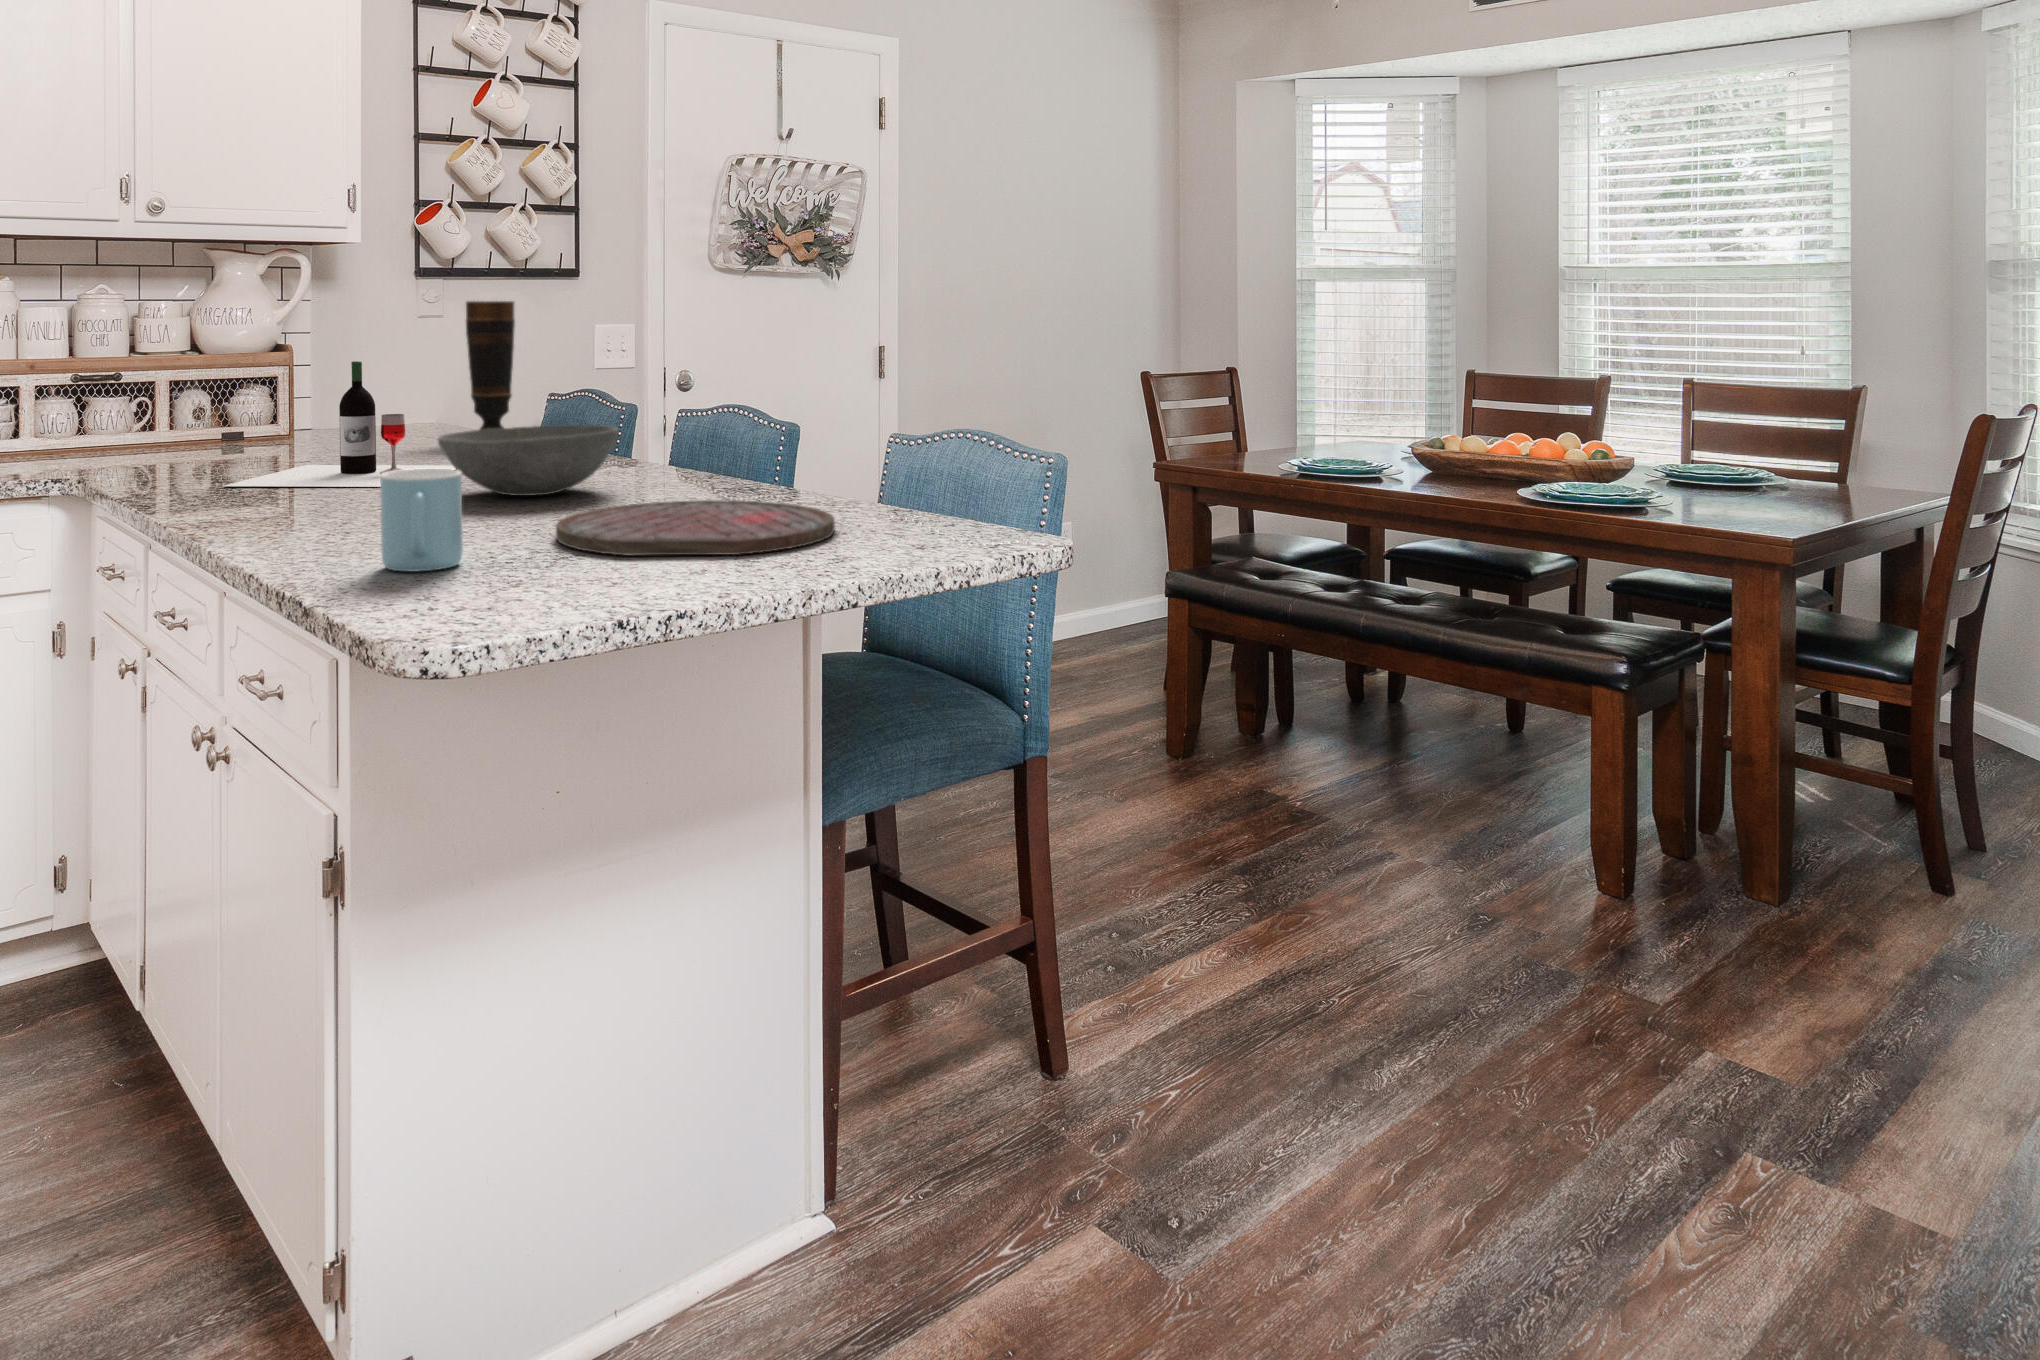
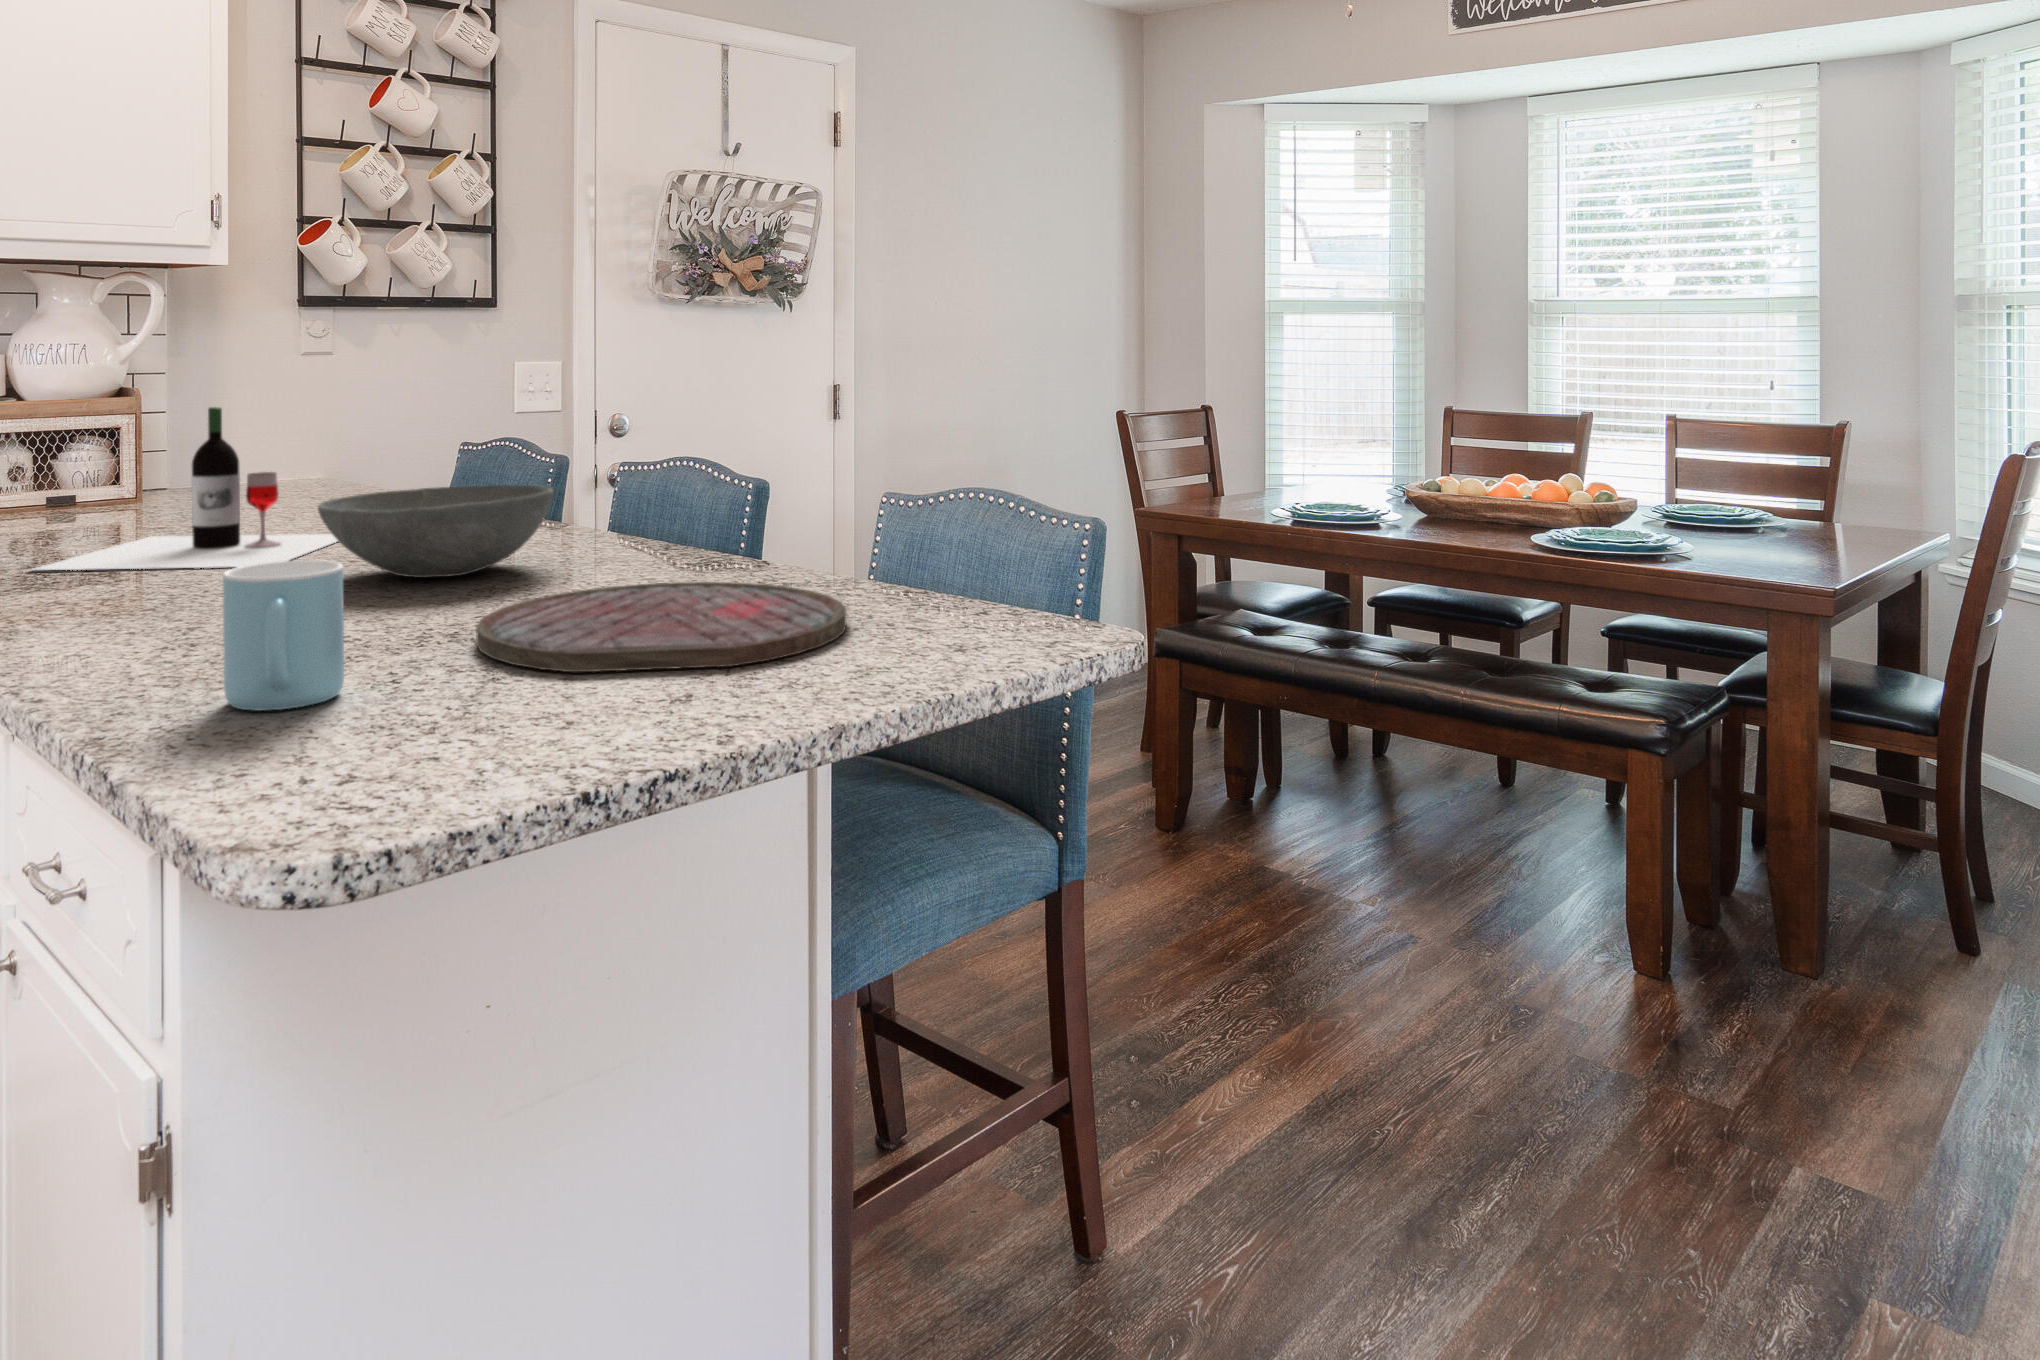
vase: present [466,301,515,430] -> none [357,333,425,503]

